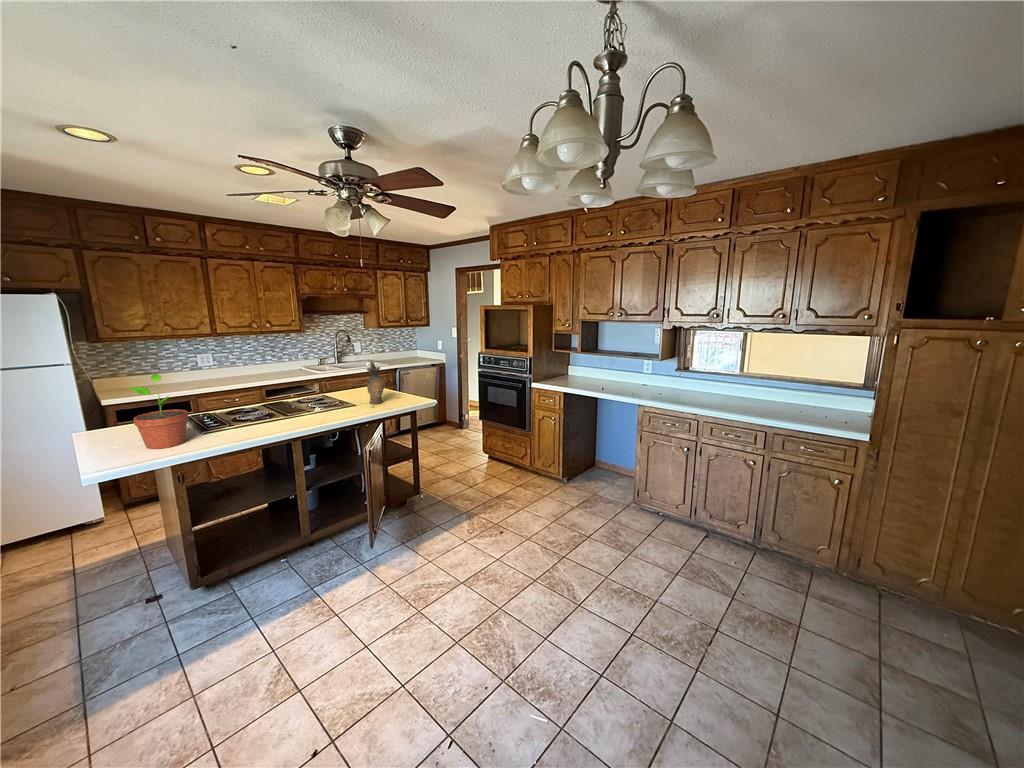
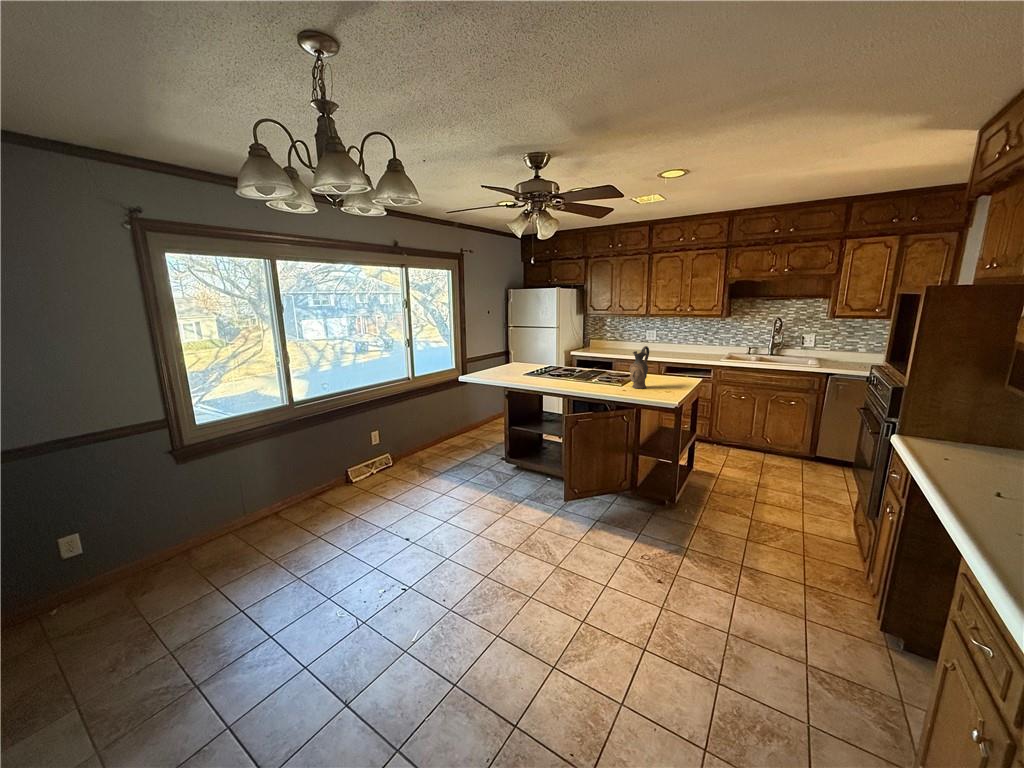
potted plant: present [129,373,189,449] -> none [495,333,518,374]

